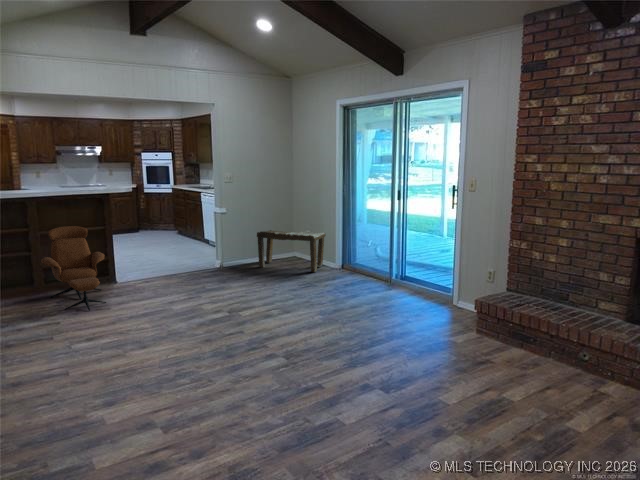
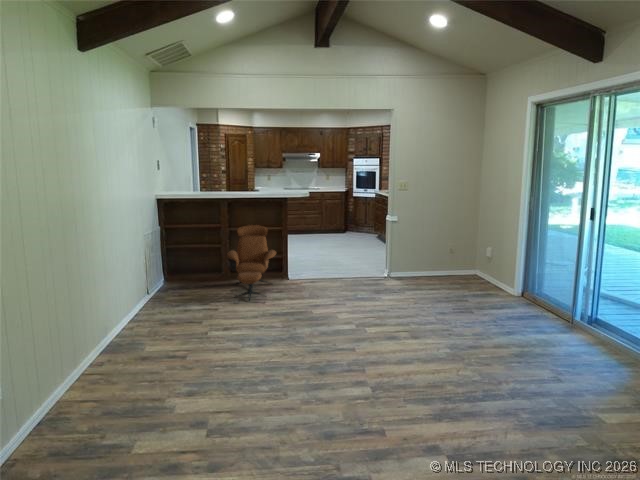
bench: present [257,230,326,272] -> none [427,242,505,295]

